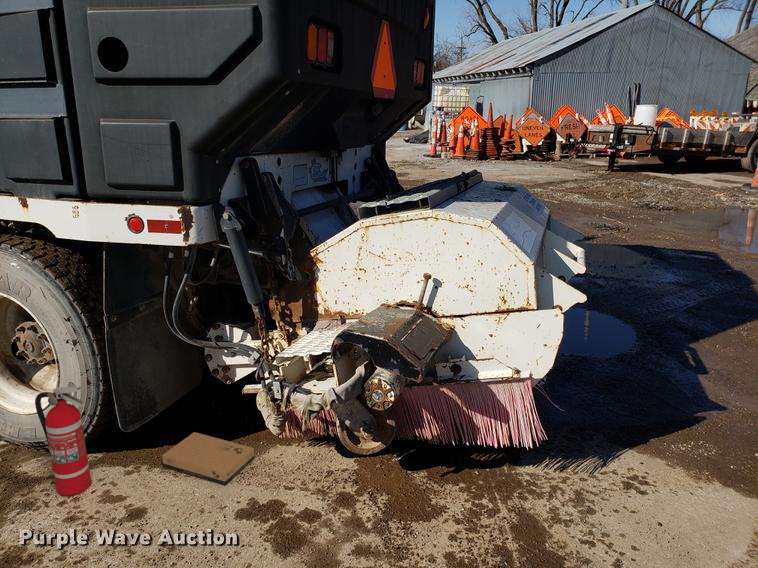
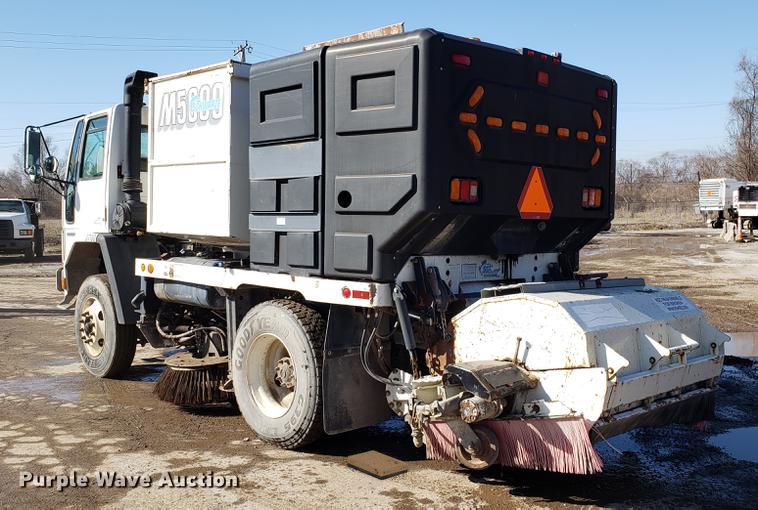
fire extinguisher: present [35,387,91,496] -> none [279,394,305,468]

